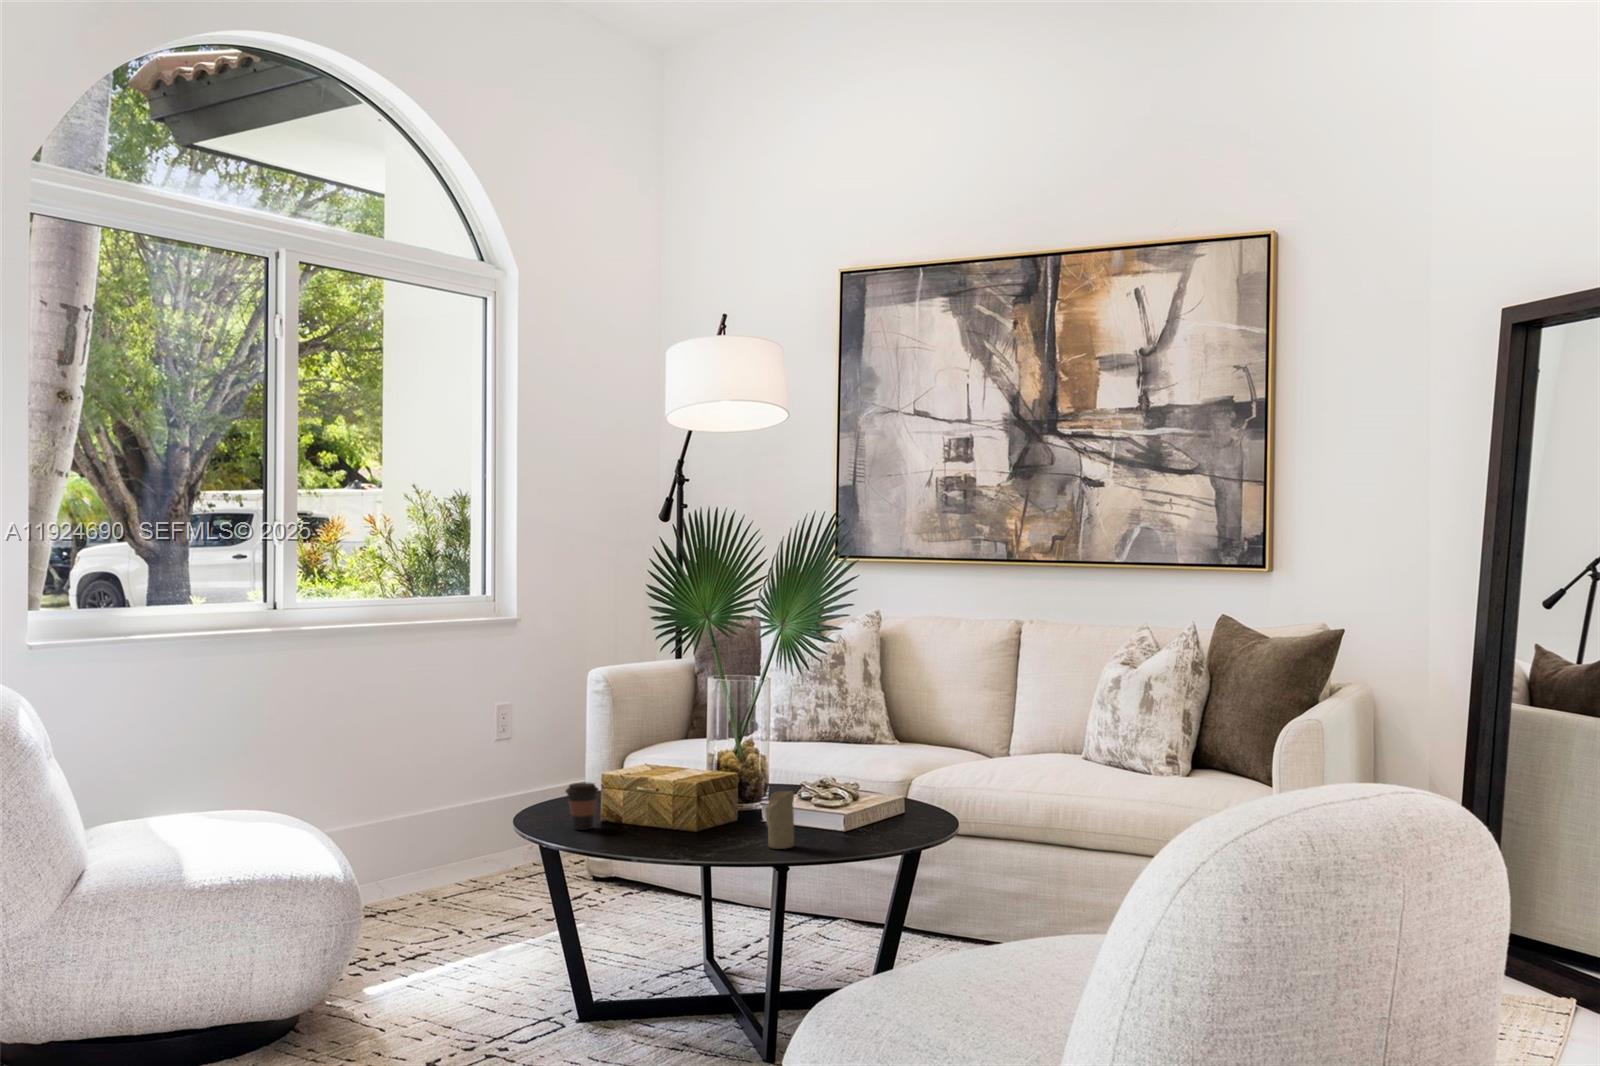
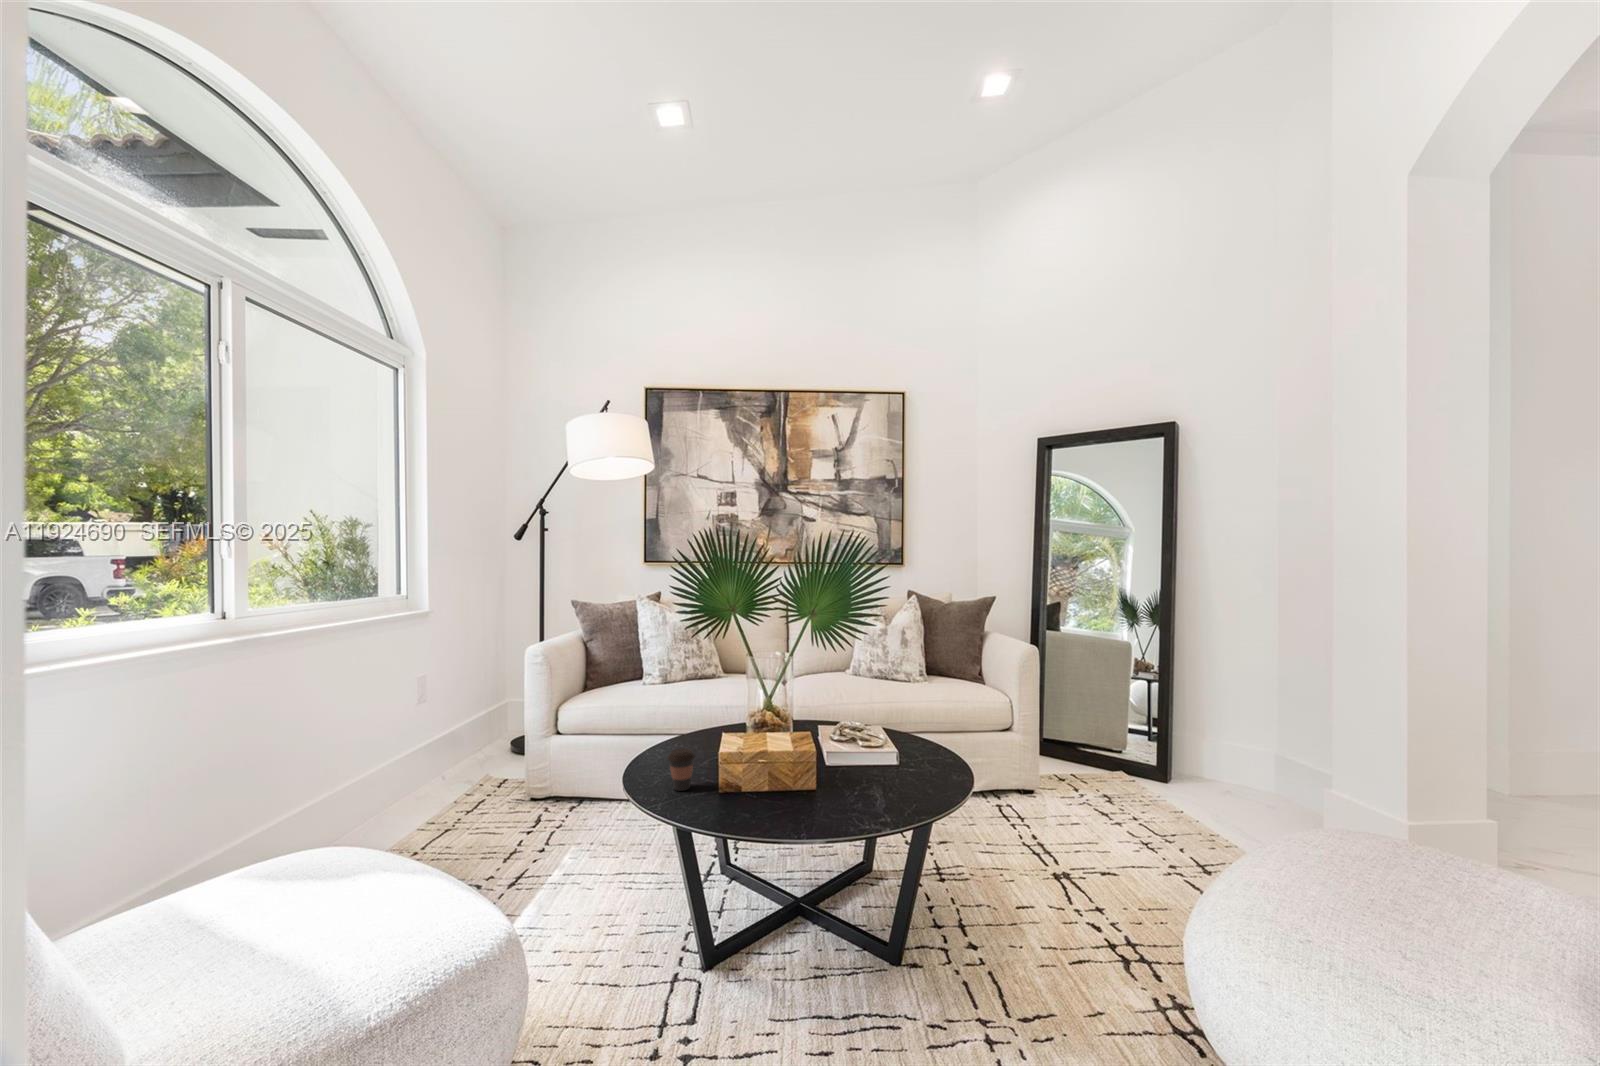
candle: present [765,791,794,849] -> none [849,734,870,781]

